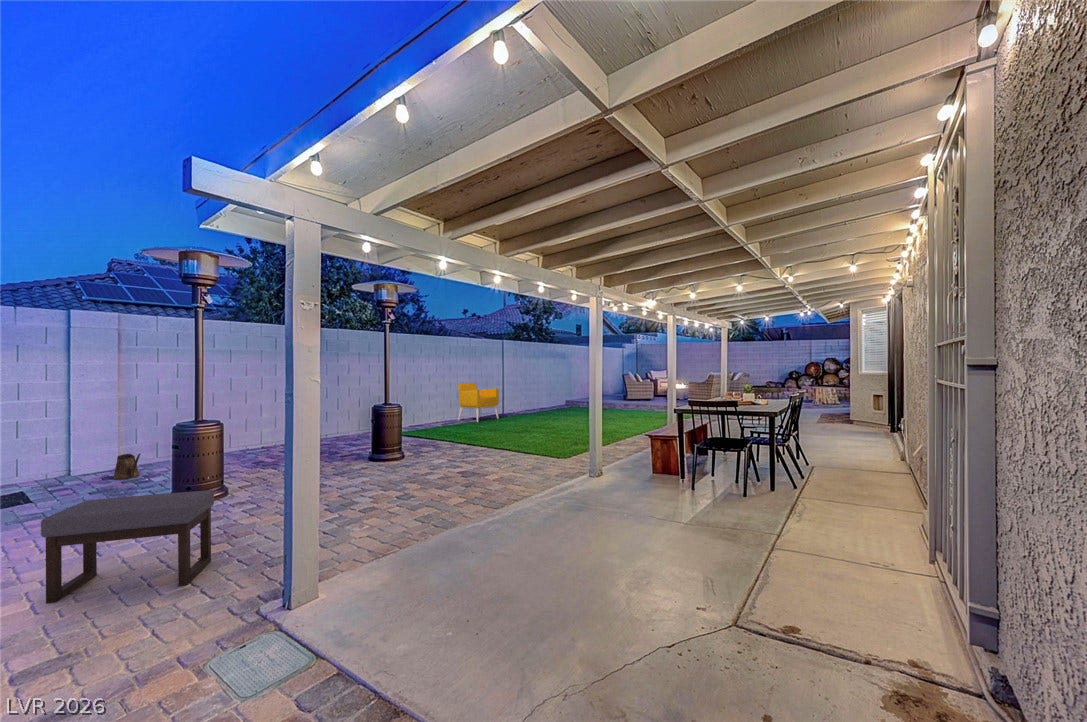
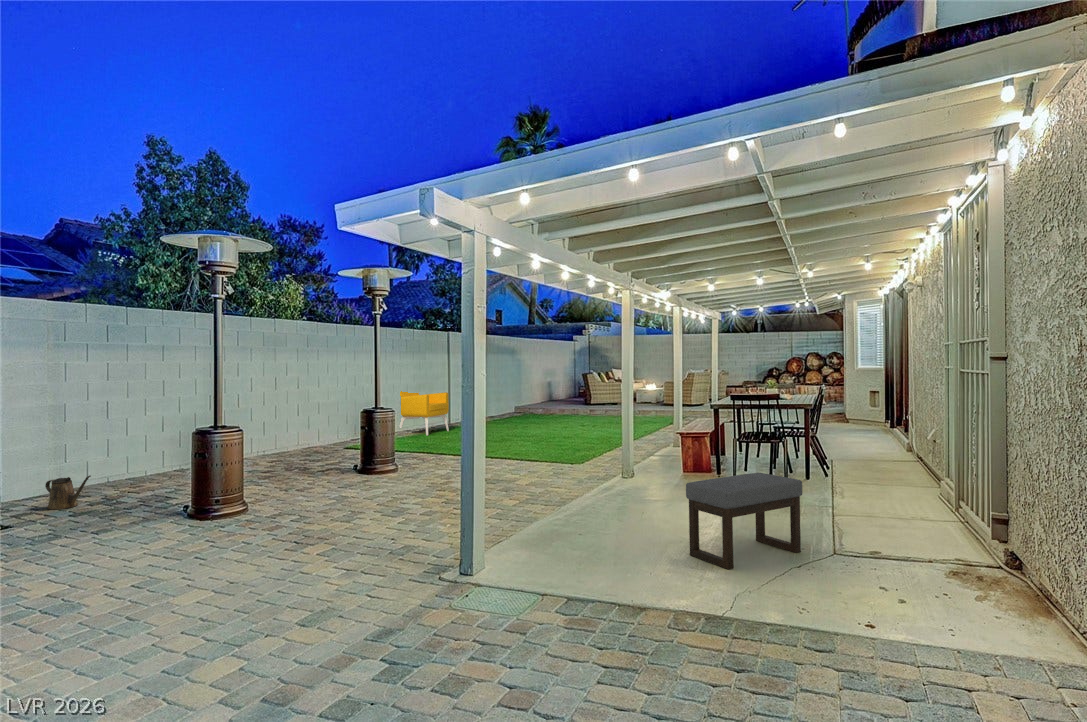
ottoman: present [41,490,214,604] -> present [686,473,802,569]

